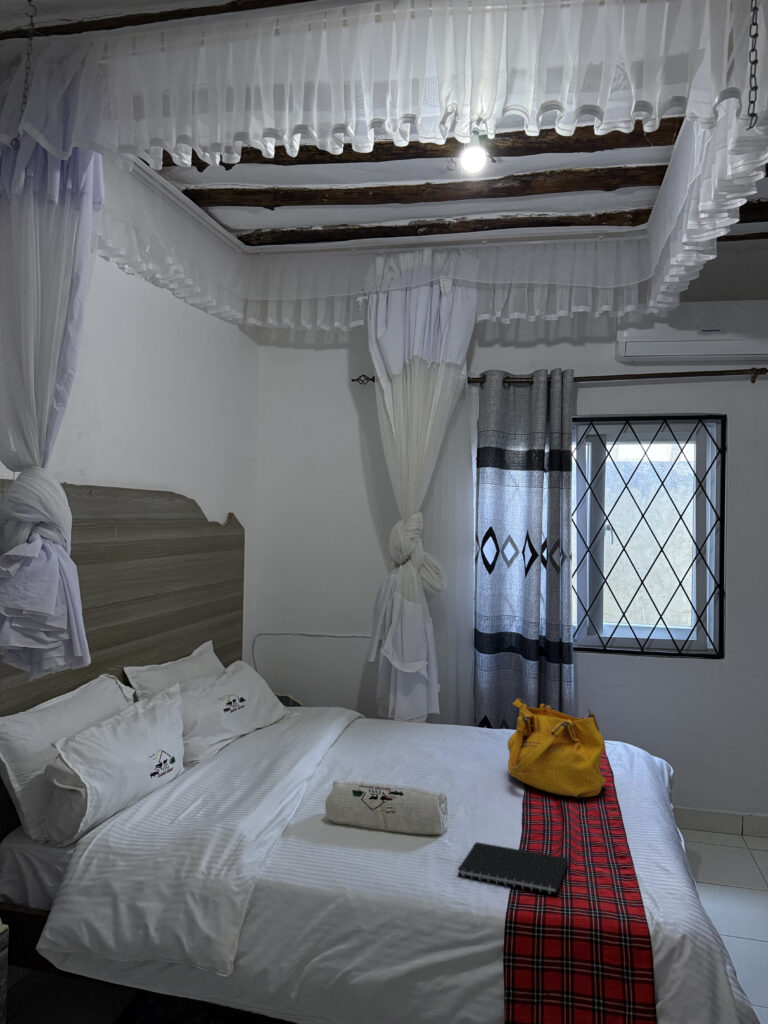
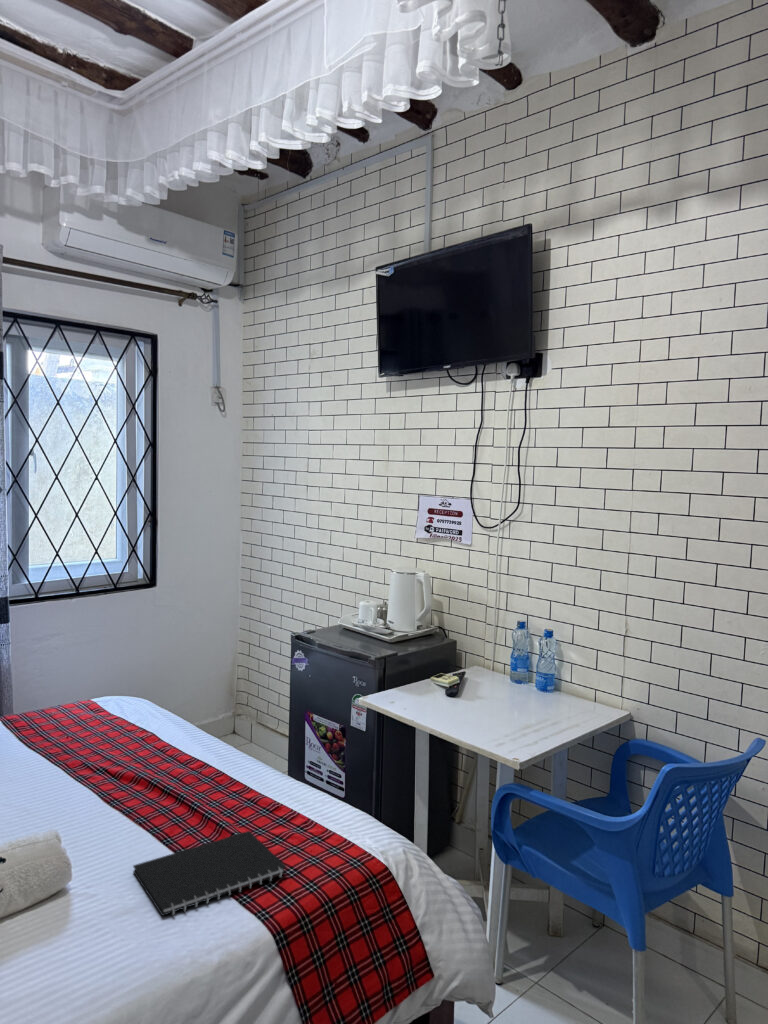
handbag: present [507,699,606,798] -> none [41,658,181,774]

